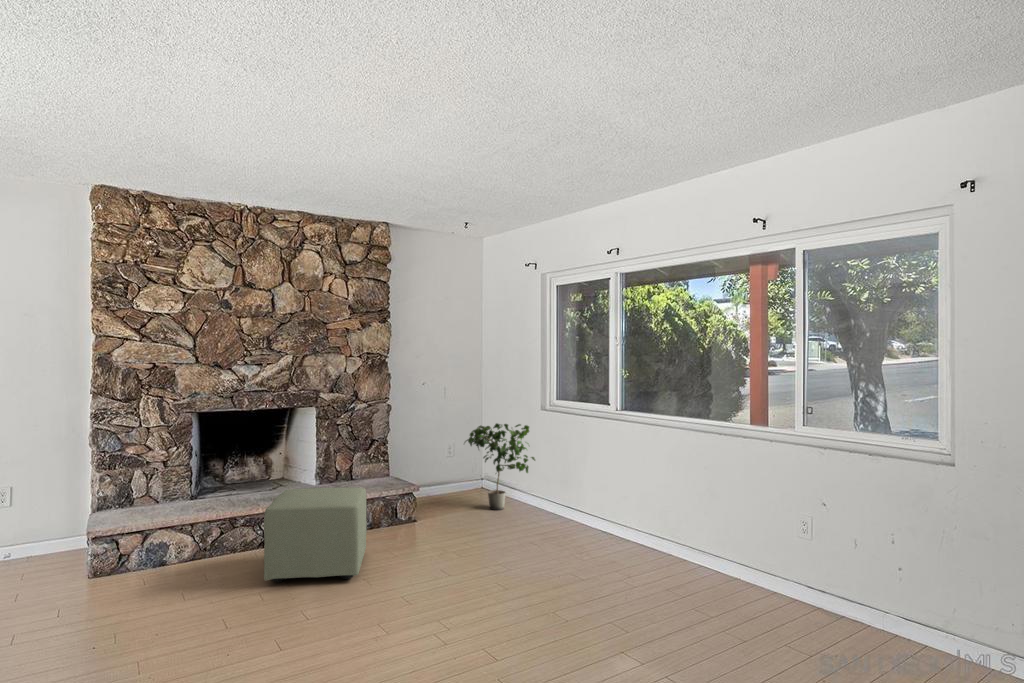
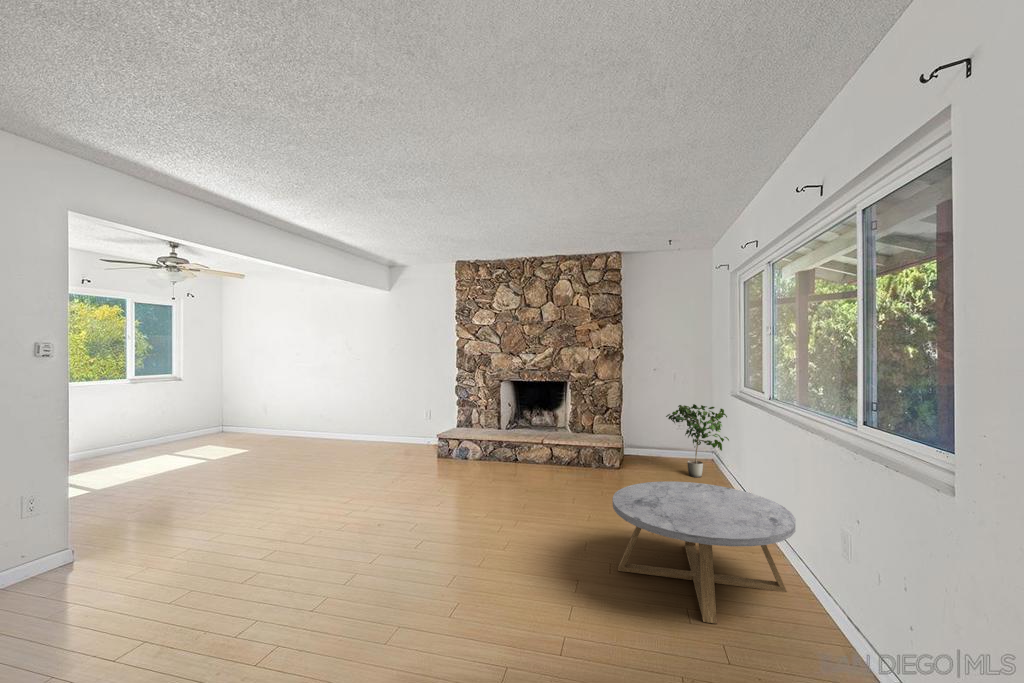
ottoman: present [264,487,367,582] -> none [482,428,555,487]
coffee table: none [604,506,787,636] -> present [613,481,795,624]

